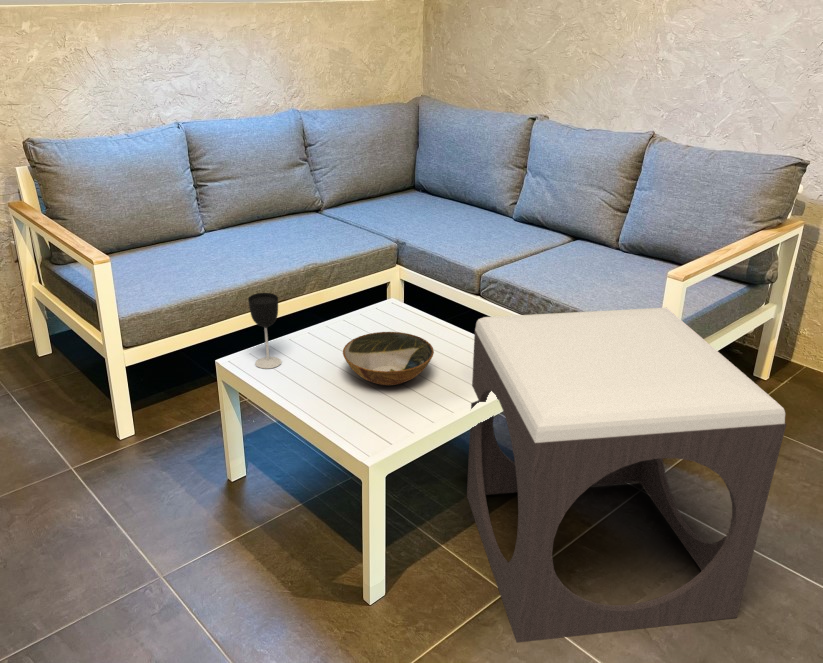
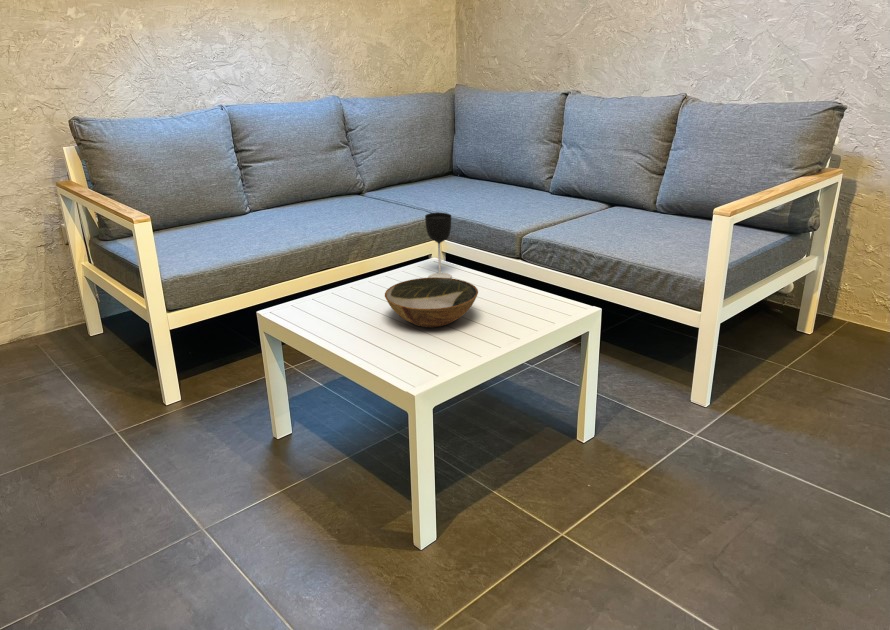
wine glass: present [248,293,282,369] -> present [425,213,452,278]
footstool: present [467,308,786,642] -> none [517,237,866,585]

